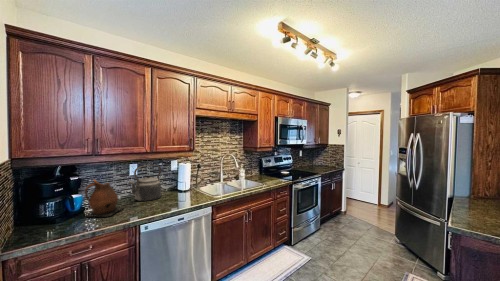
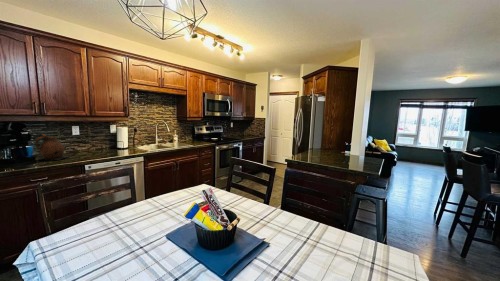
kettle: present [129,165,161,201] -> none [73,127,102,153]

